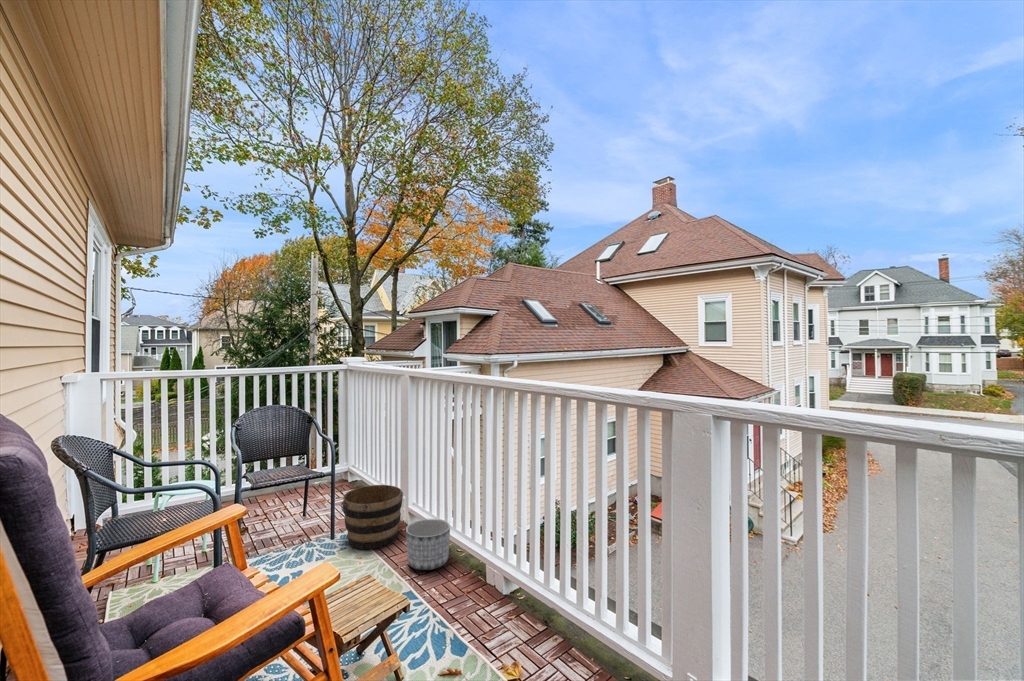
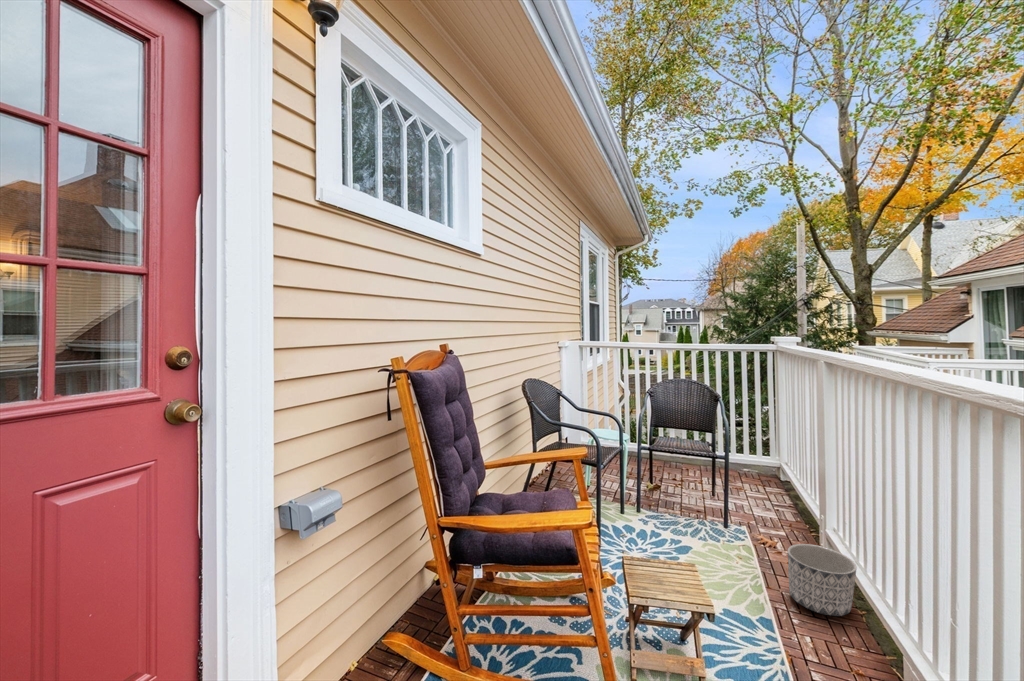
bucket: present [341,485,403,549] -> none [731,483,812,559]

